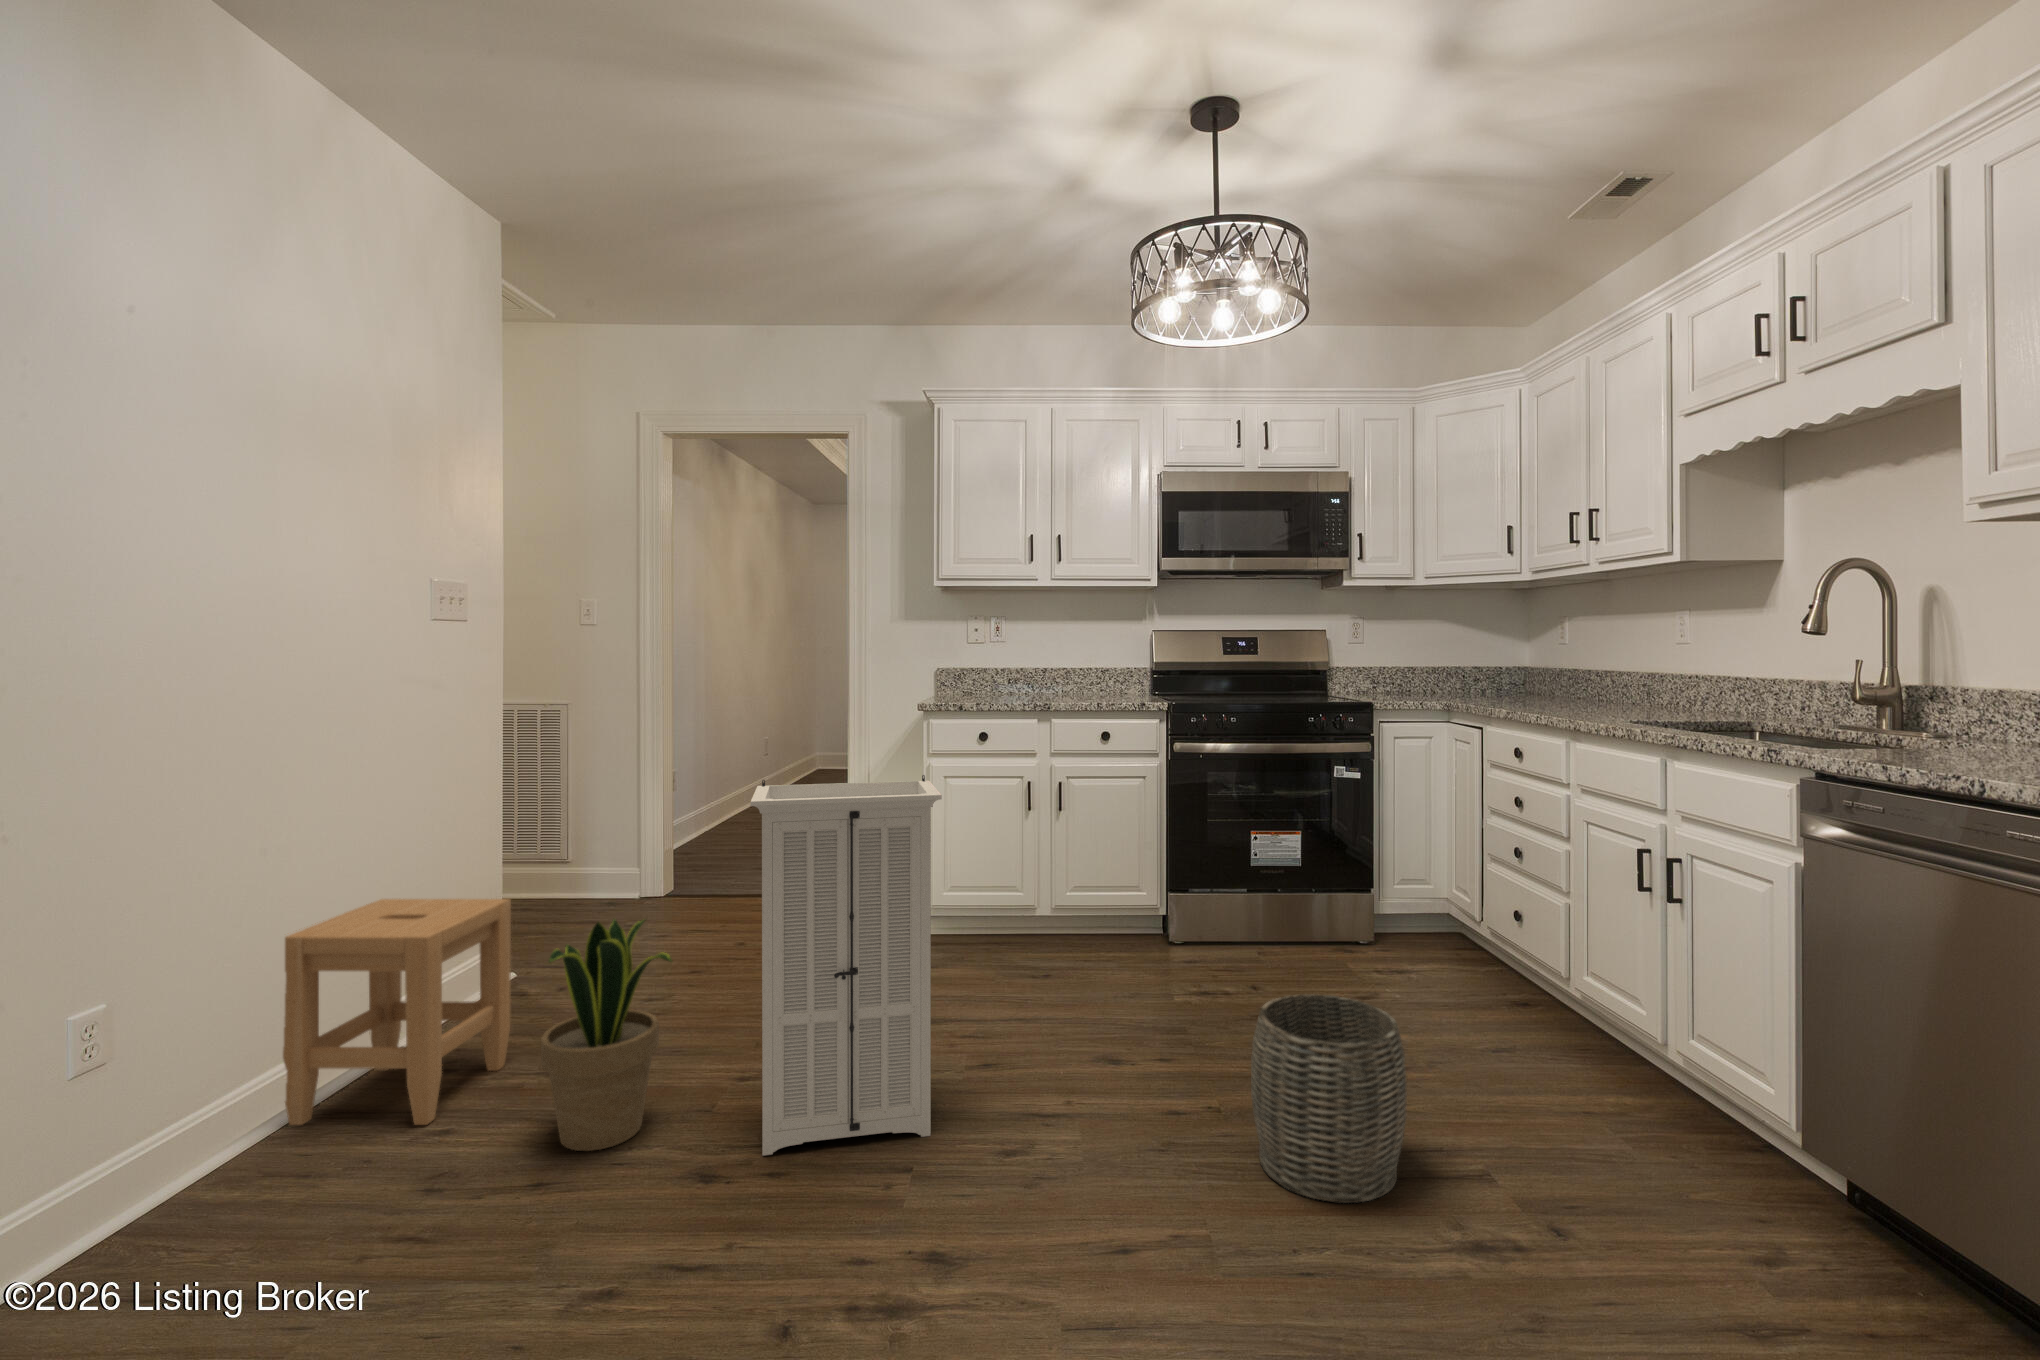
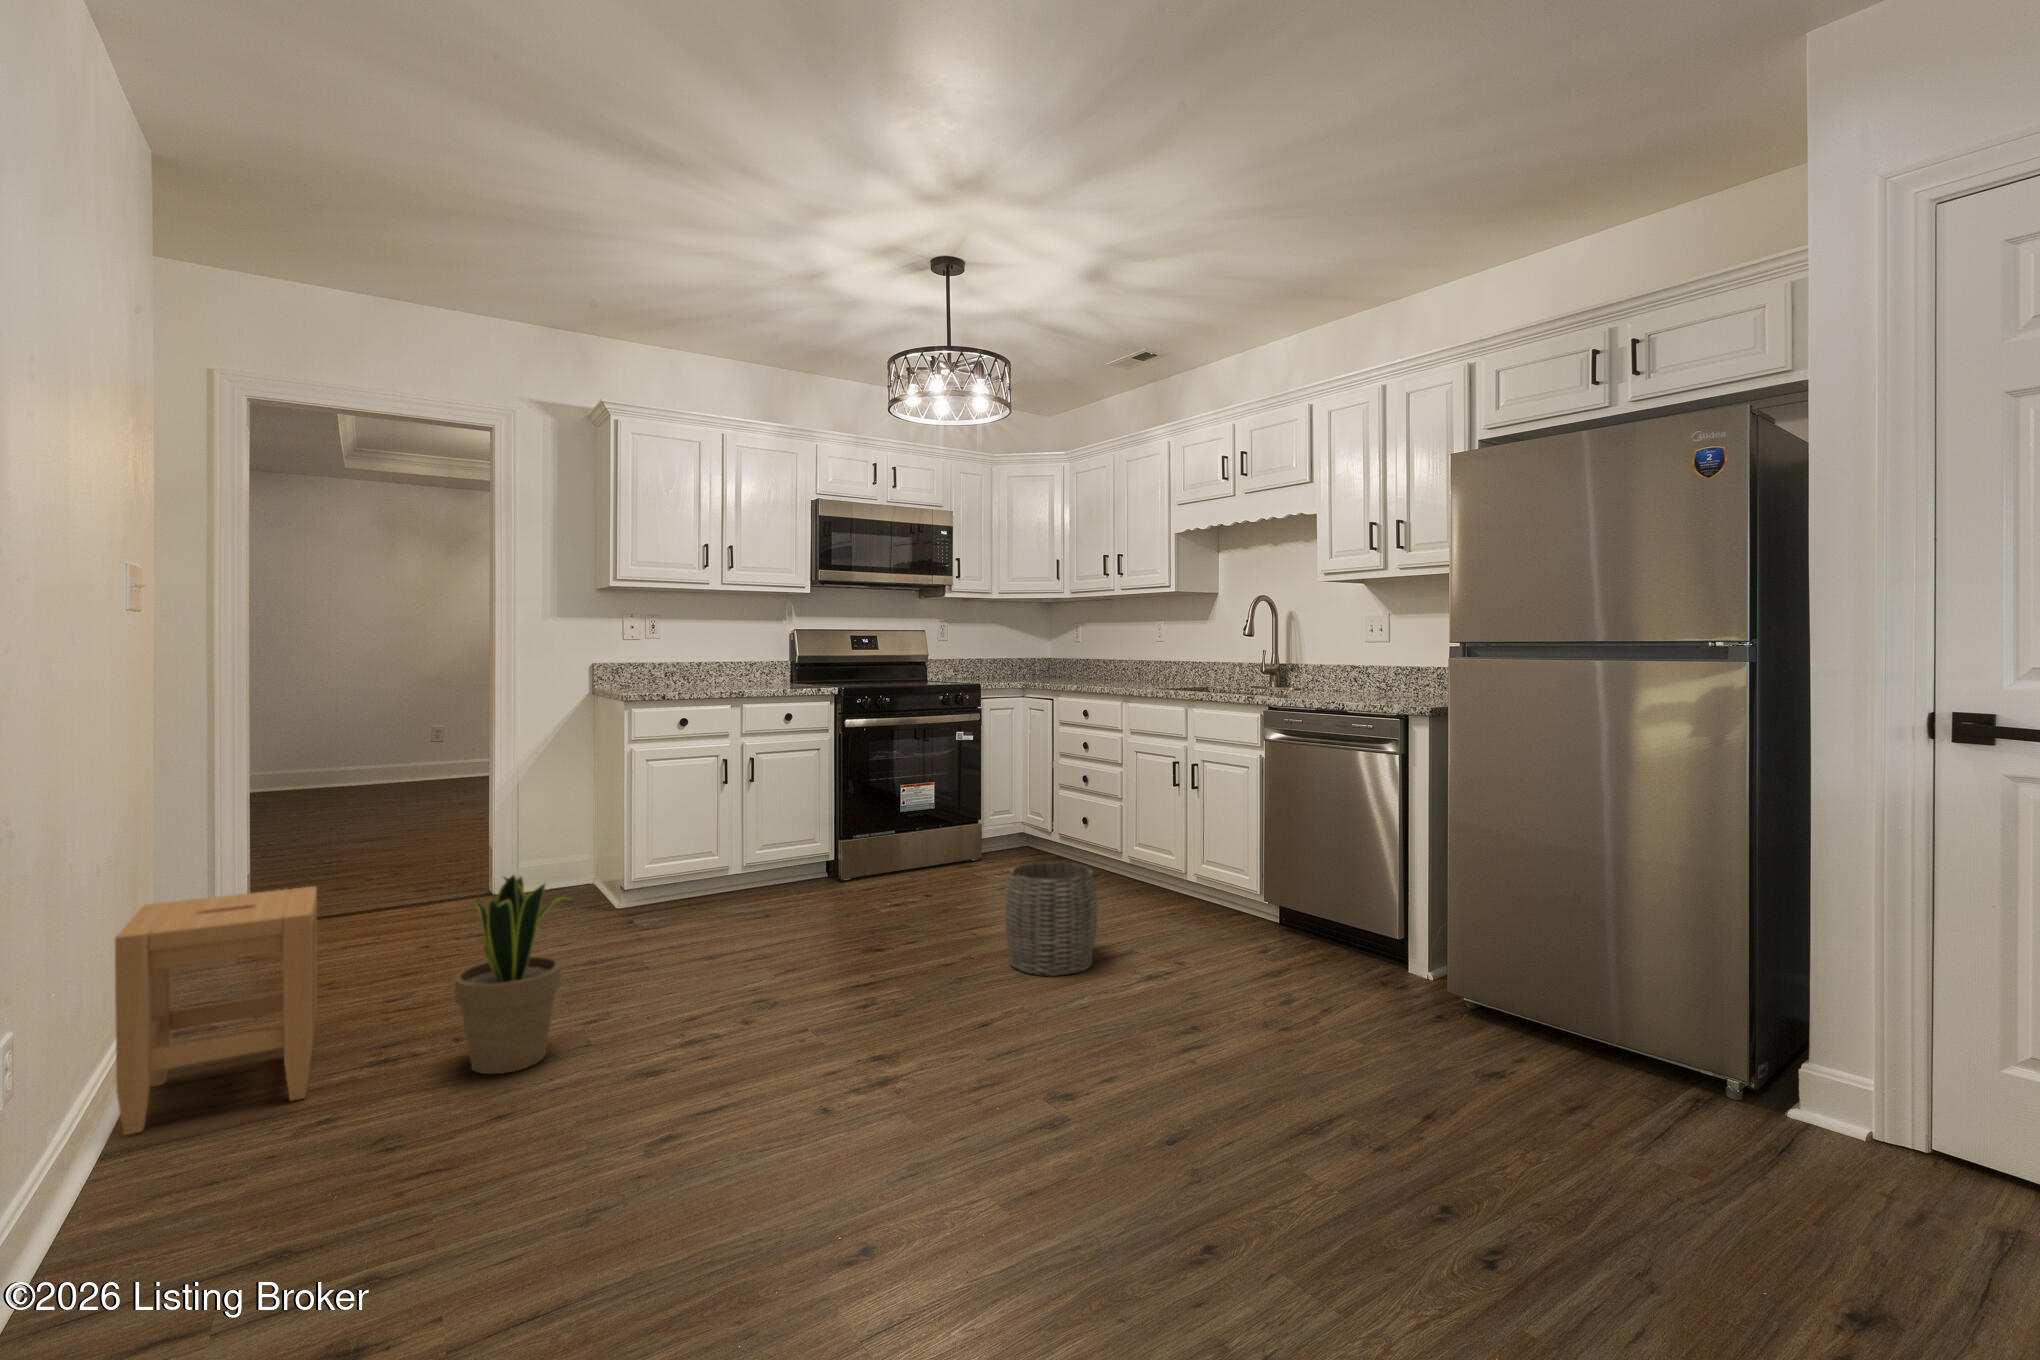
storage cabinet: present [750,775,942,1156] -> none [634,739,804,1038]

